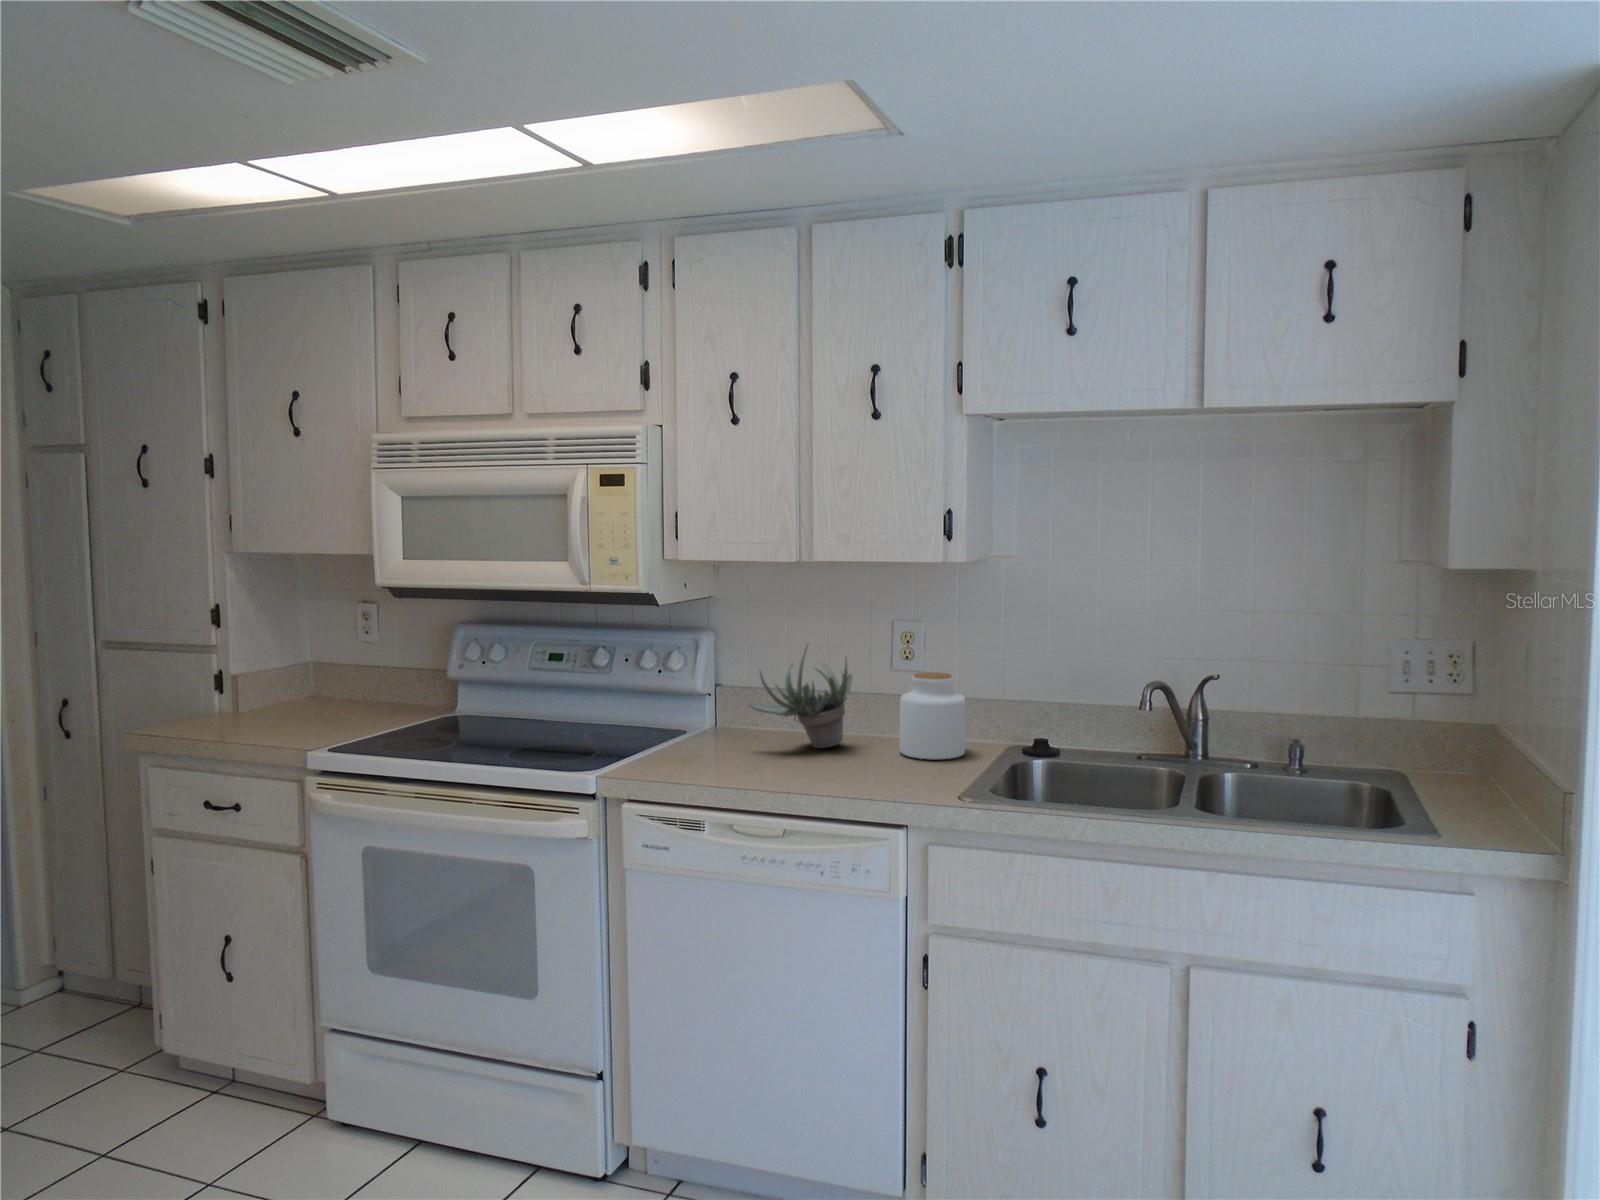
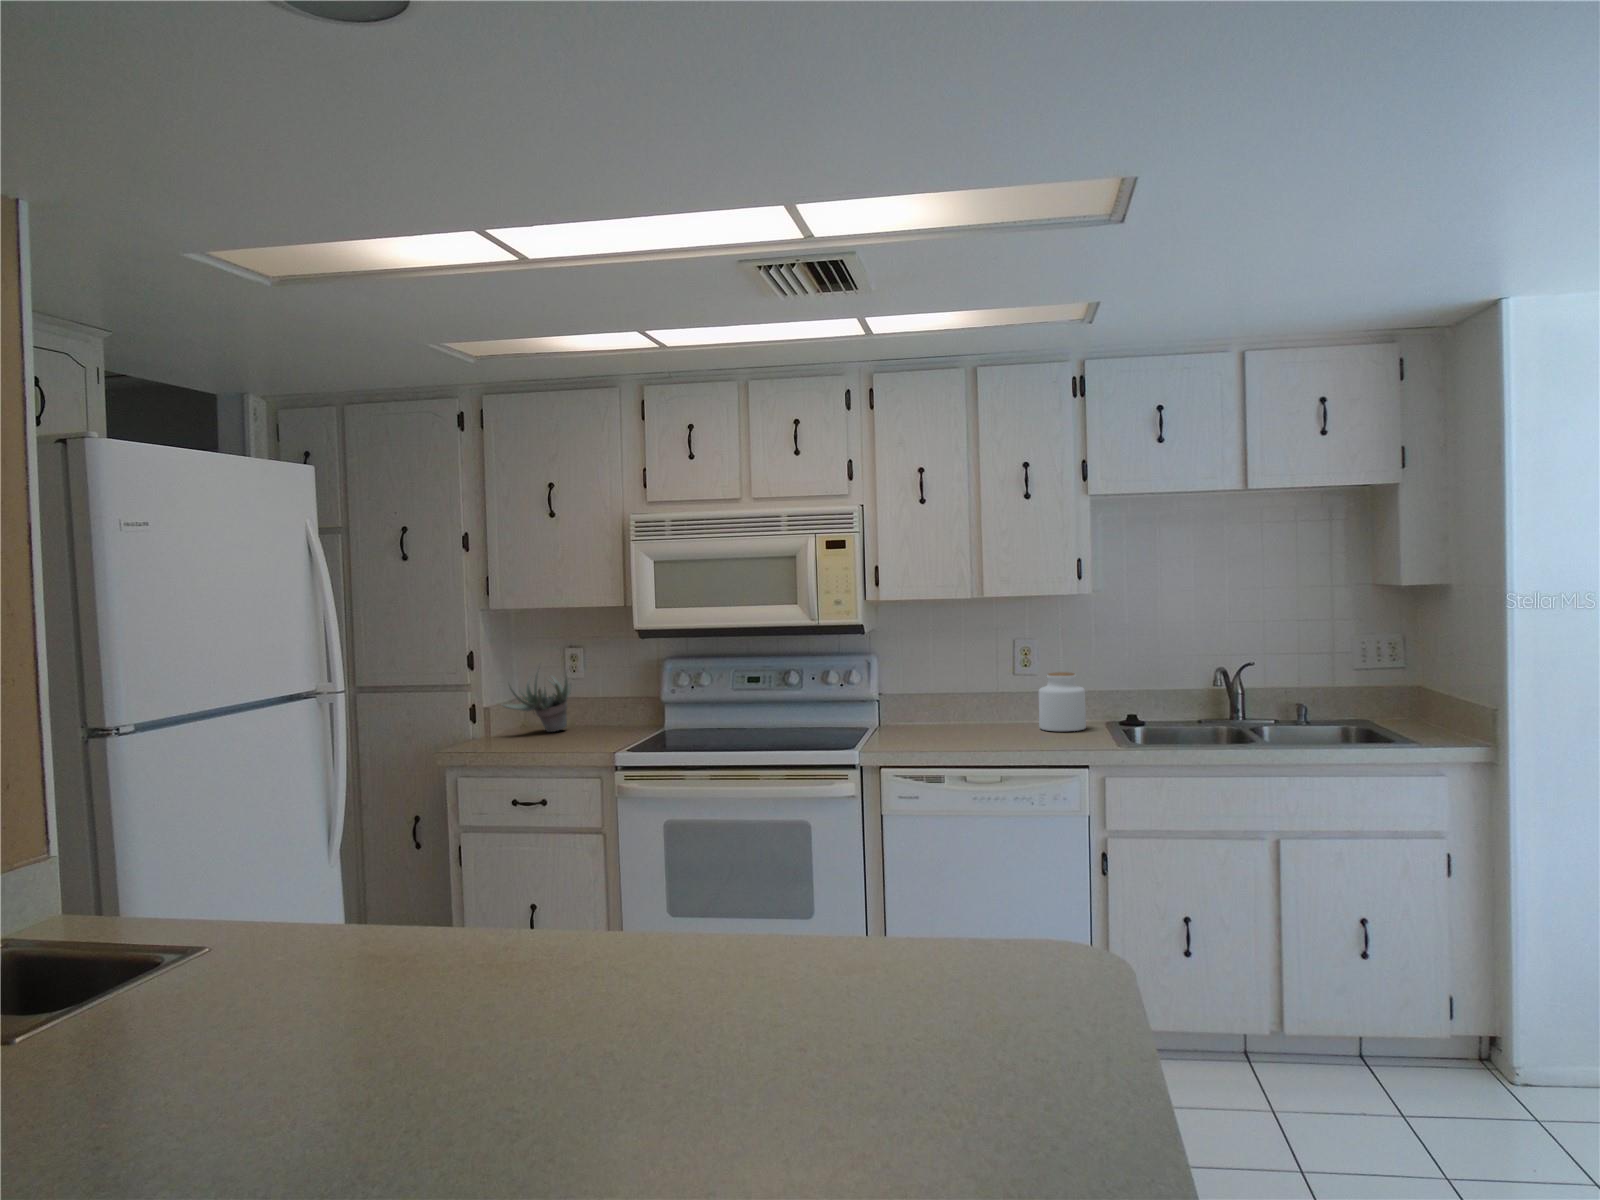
succulent plant: present [747,644,852,748] -> present [501,664,572,732]

